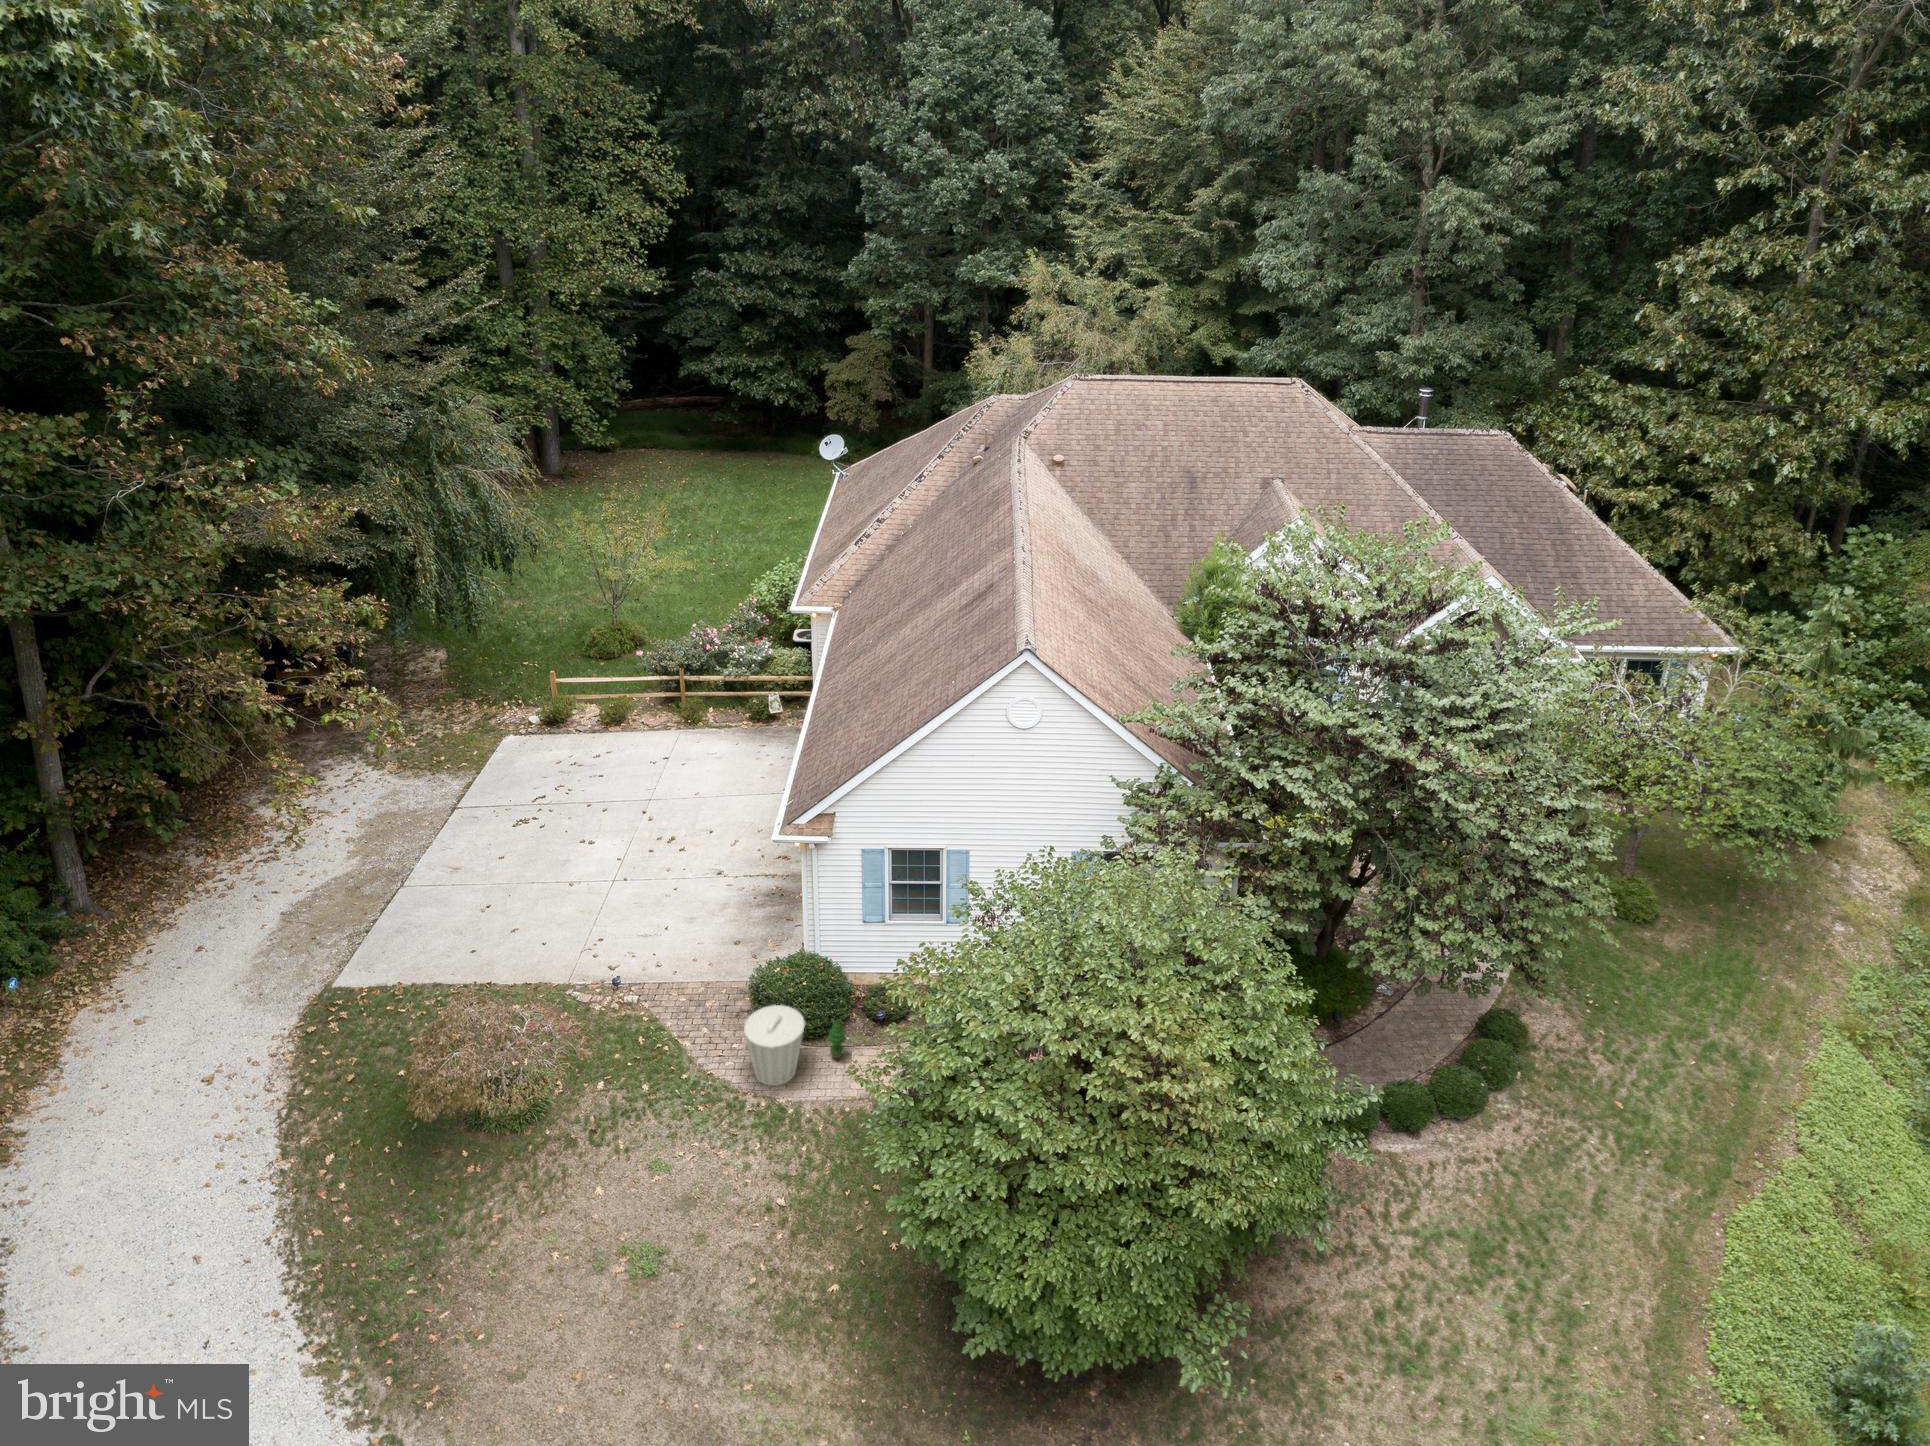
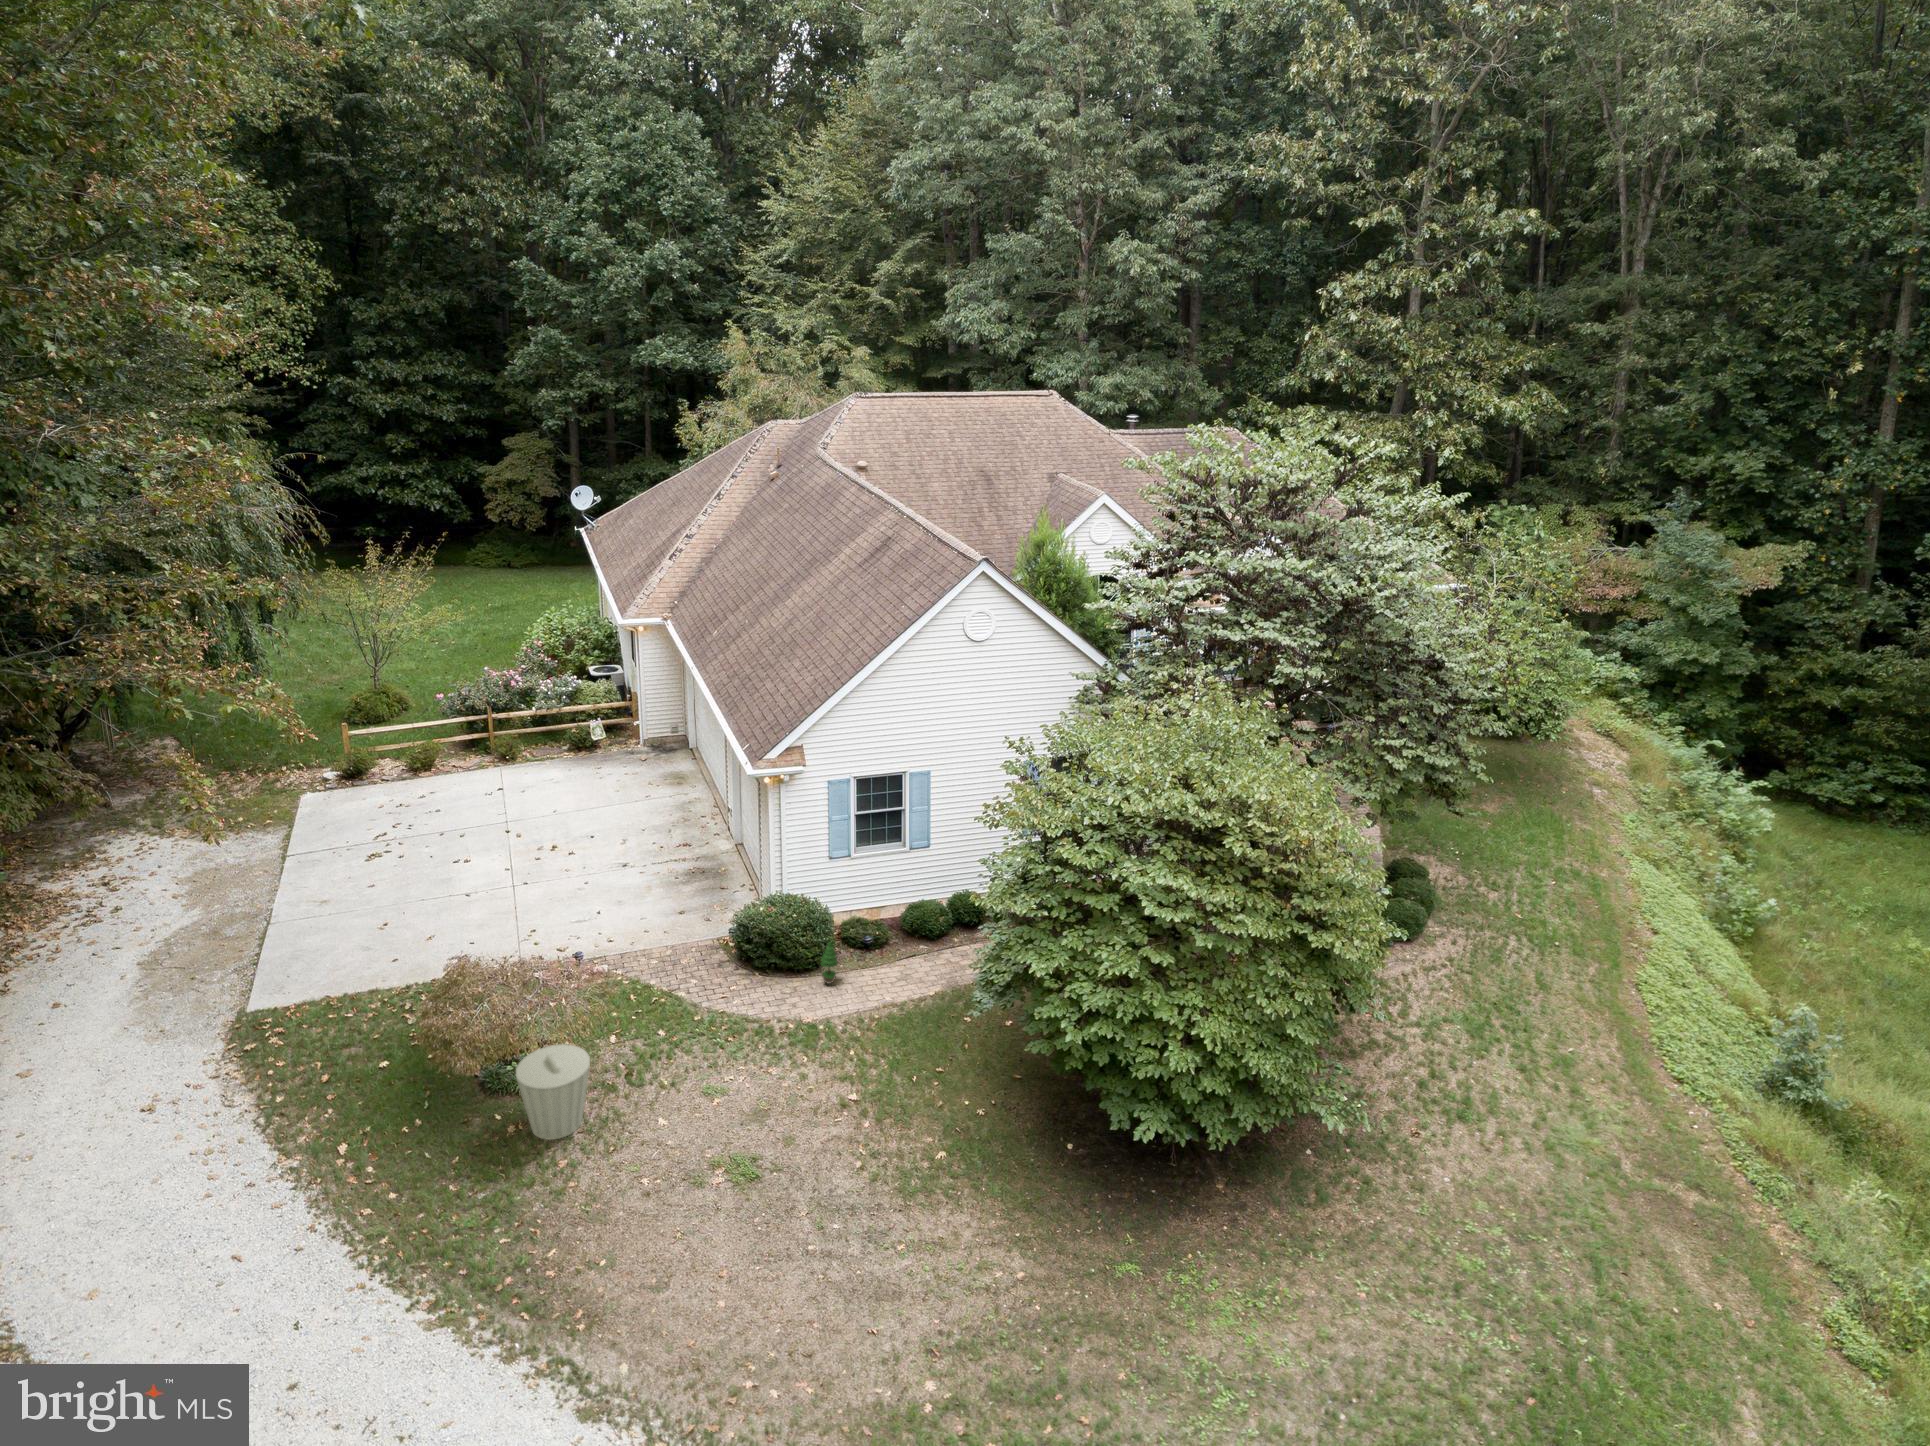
trash can: present [744,1005,805,1086] -> present [516,1044,590,1140]

